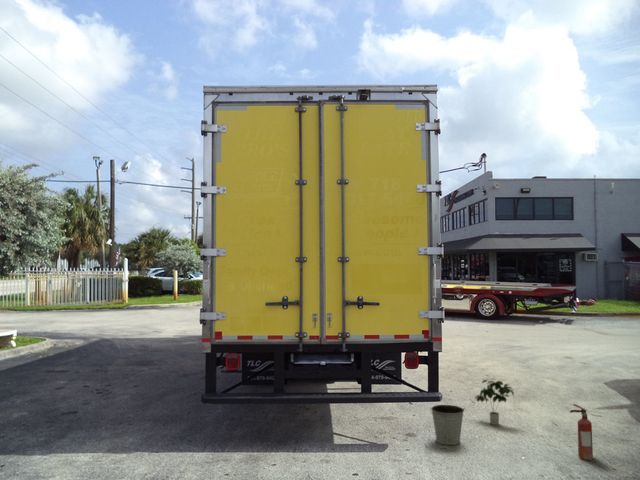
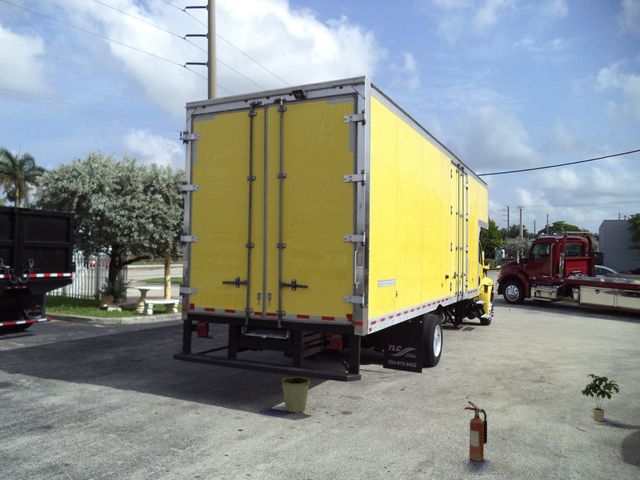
potted plant: present [475,380,514,425] -> present [581,374,619,421]
bucket: present [431,405,464,445] -> present [282,377,310,412]

